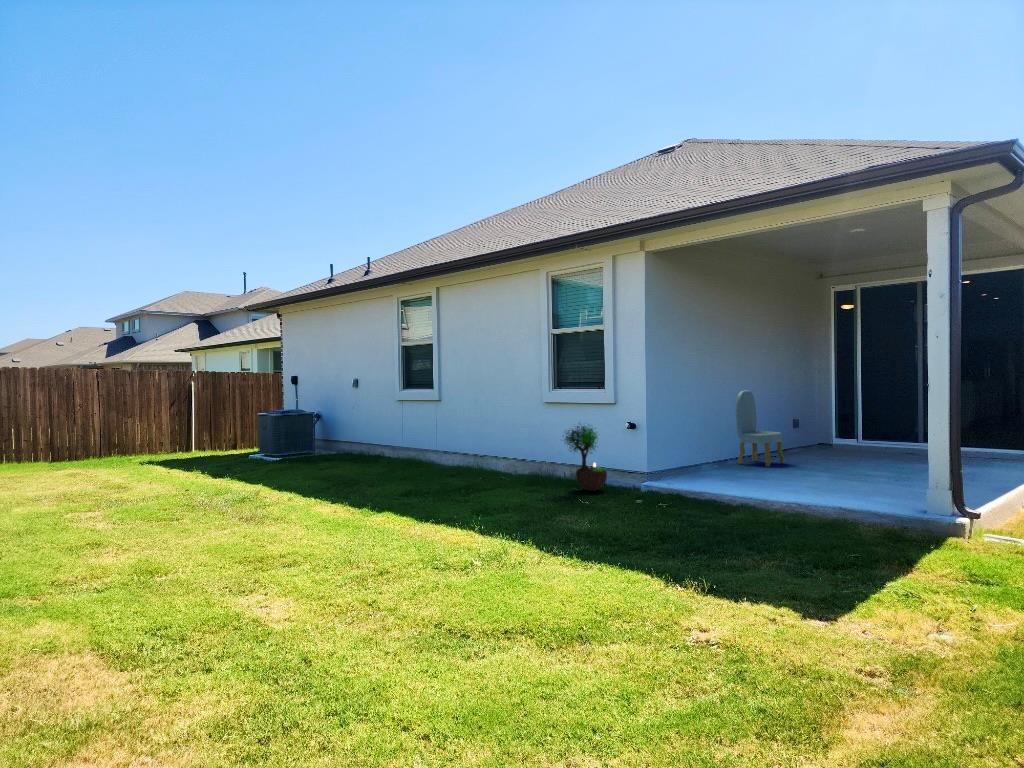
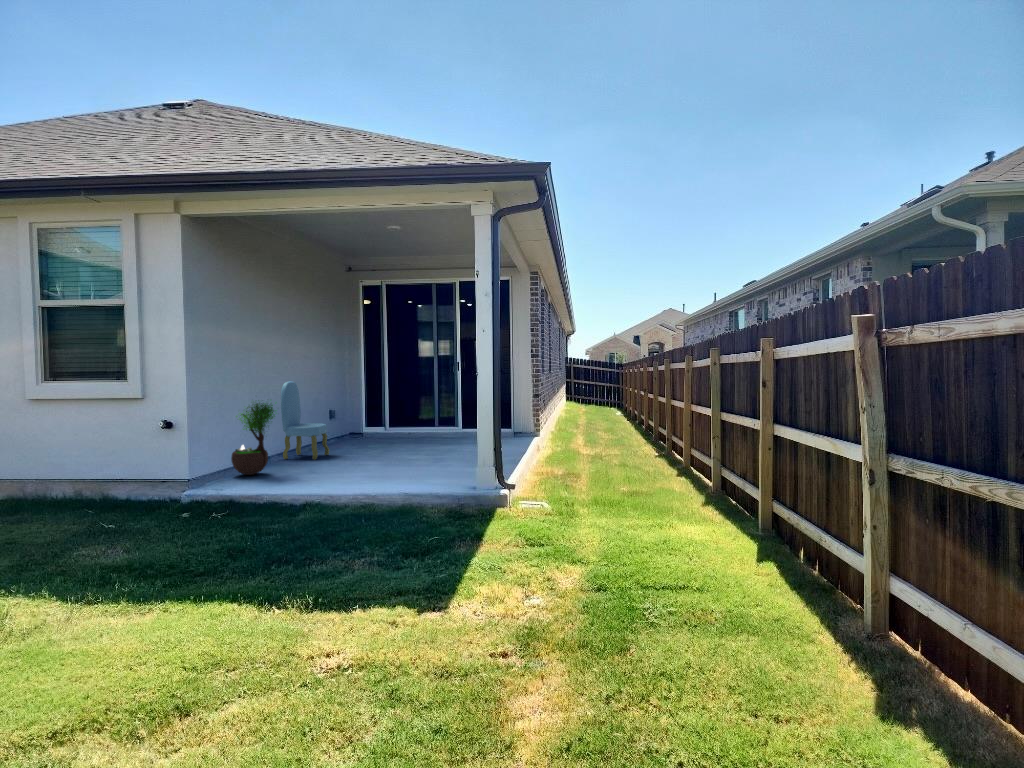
potted tree: present [565,426,607,491] -> present [231,403,275,475]

